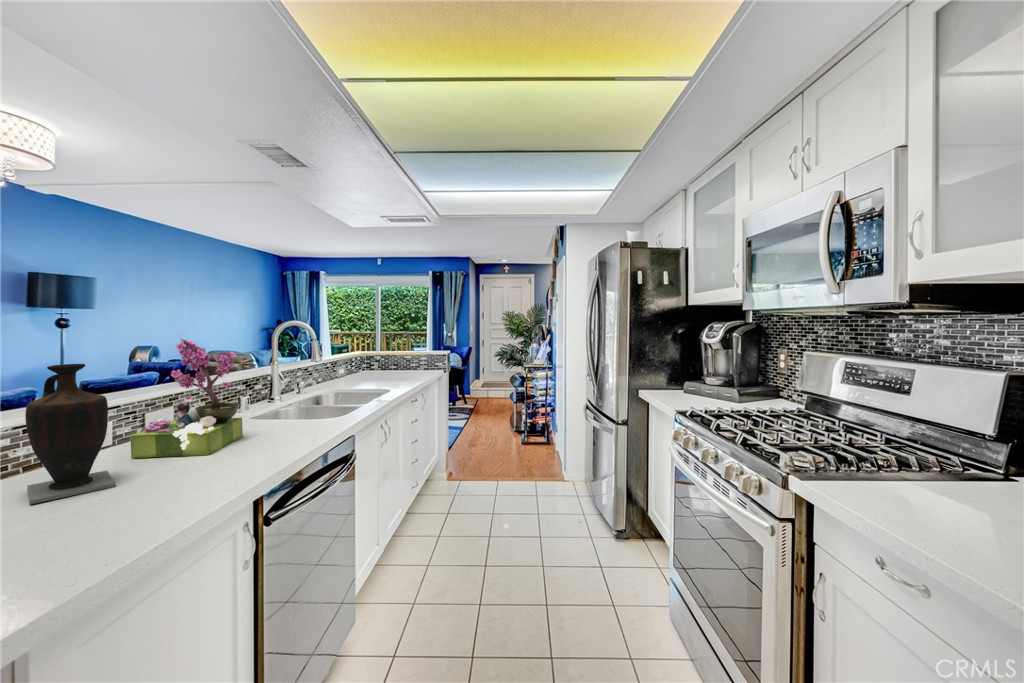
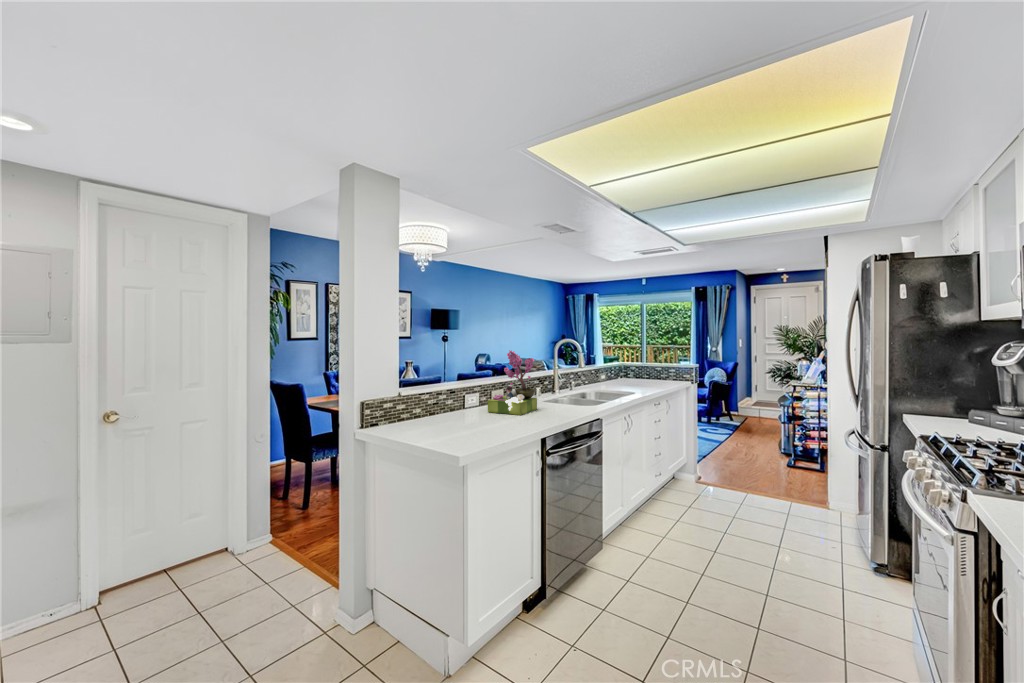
vase: present [25,364,116,504] -> none [454,361,484,423]

